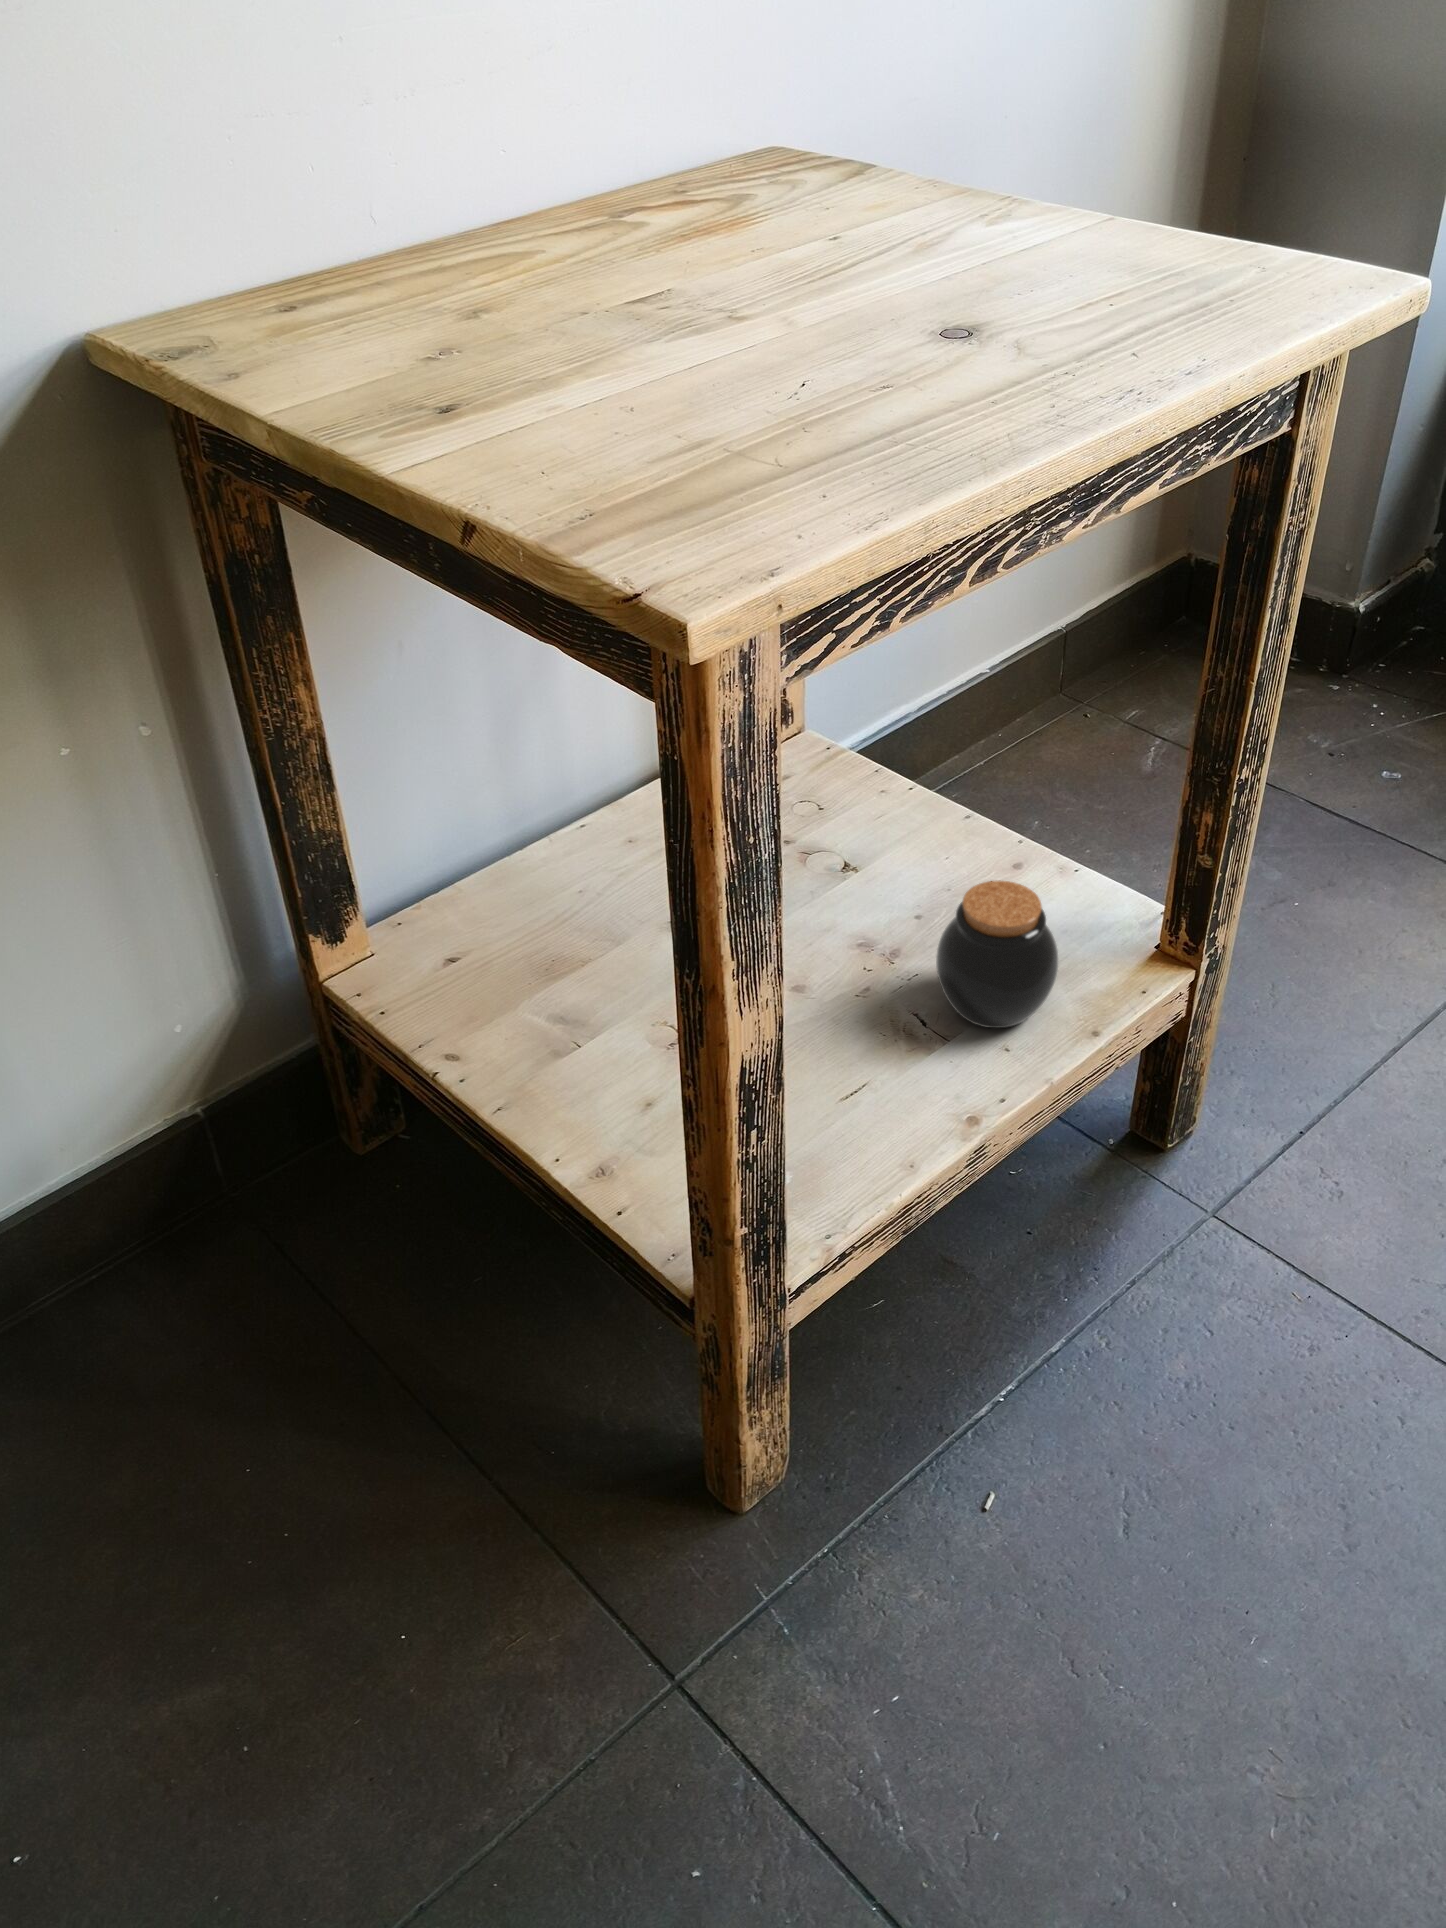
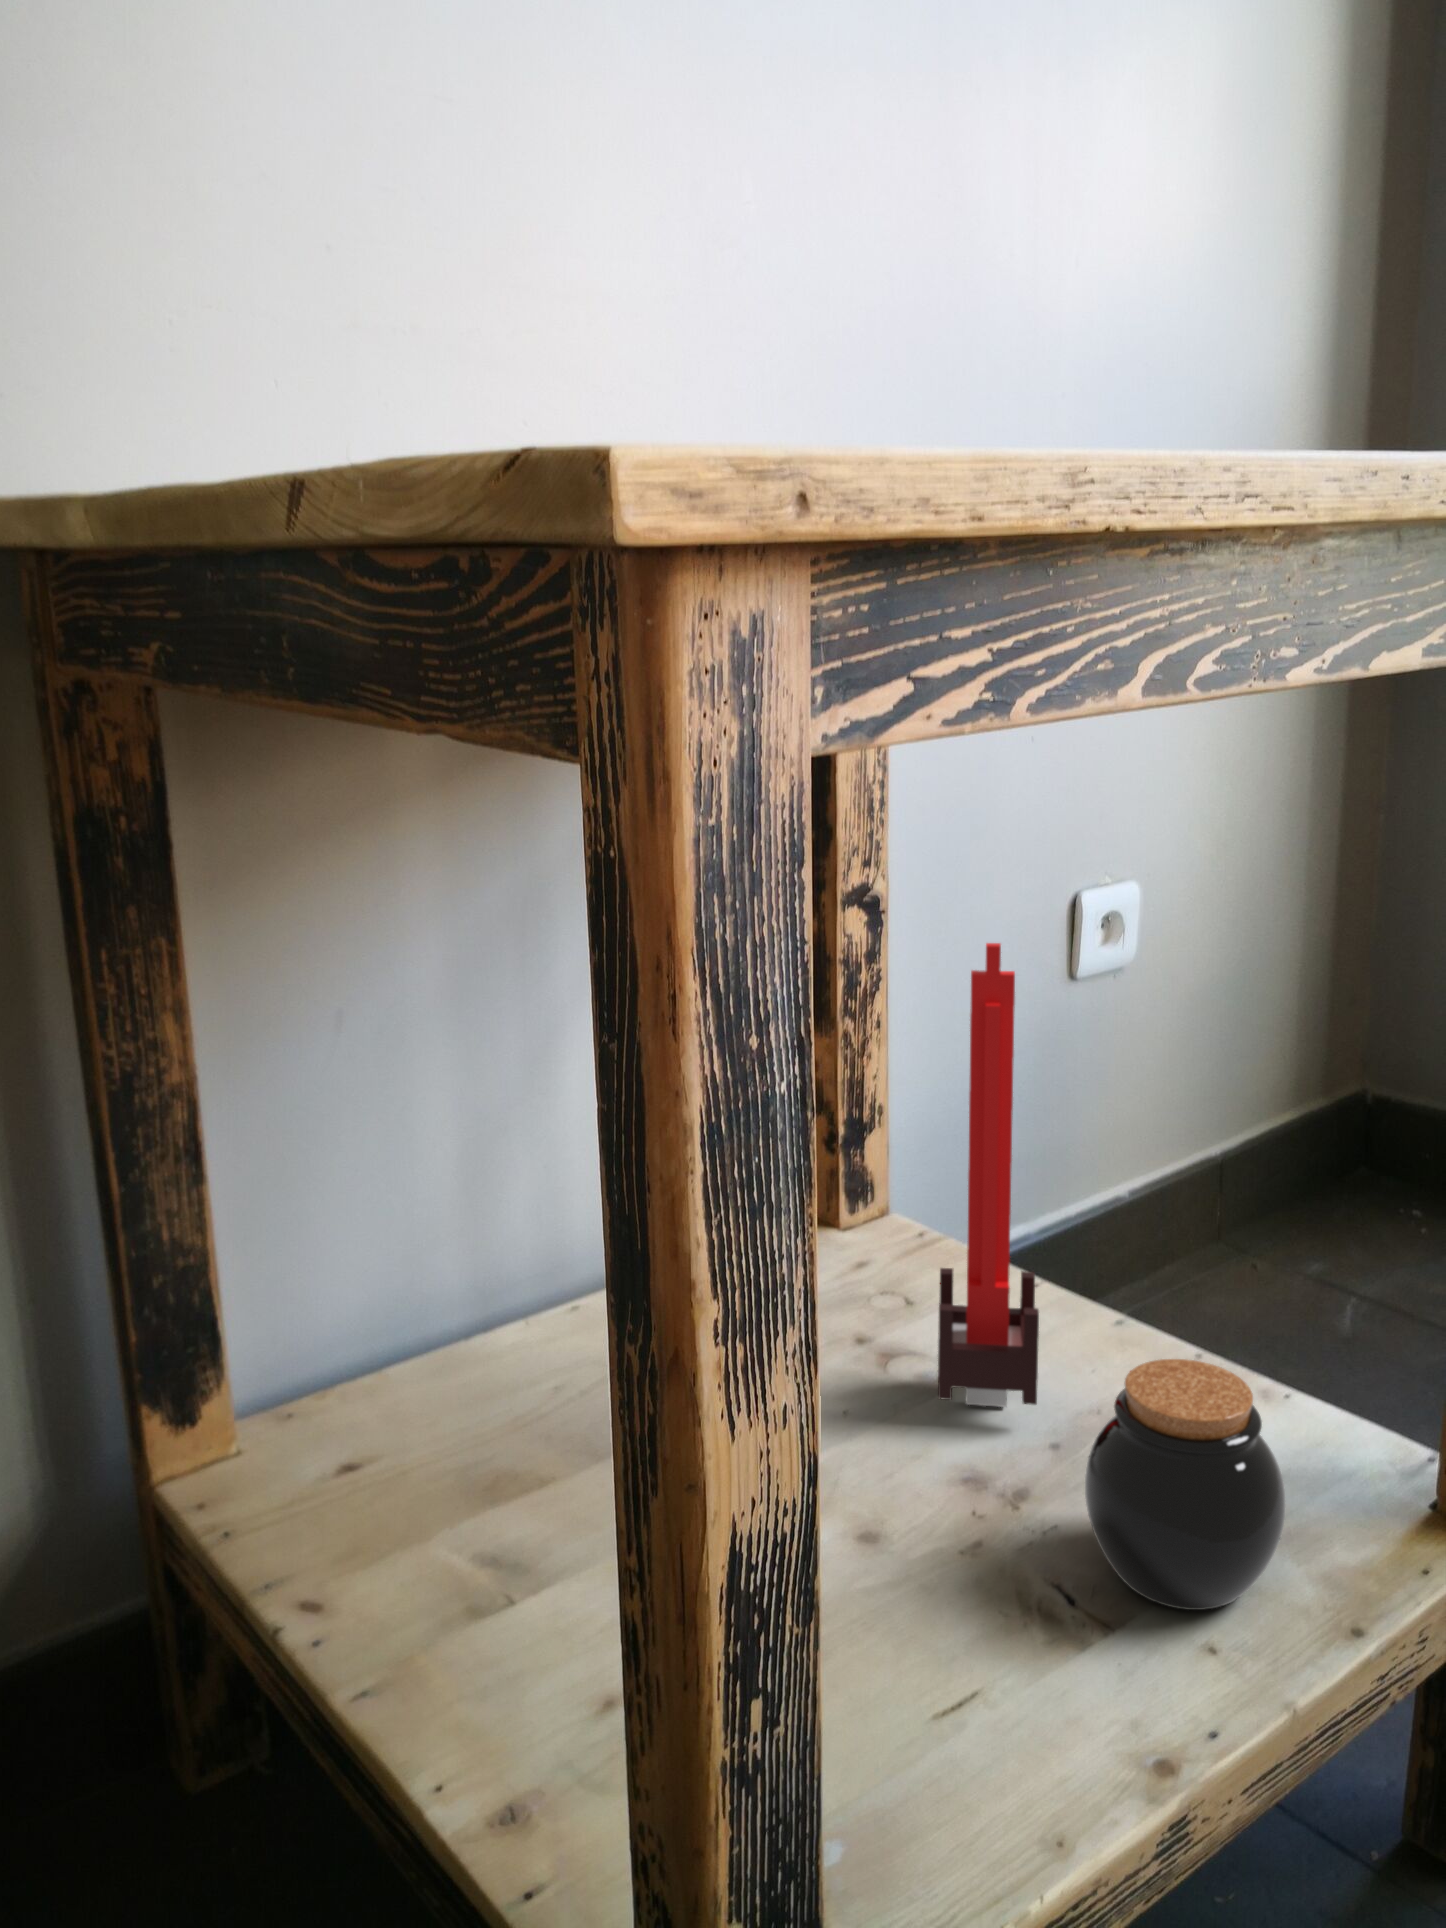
candle: none [844,590,913,892] -> present [938,943,1039,1407]

